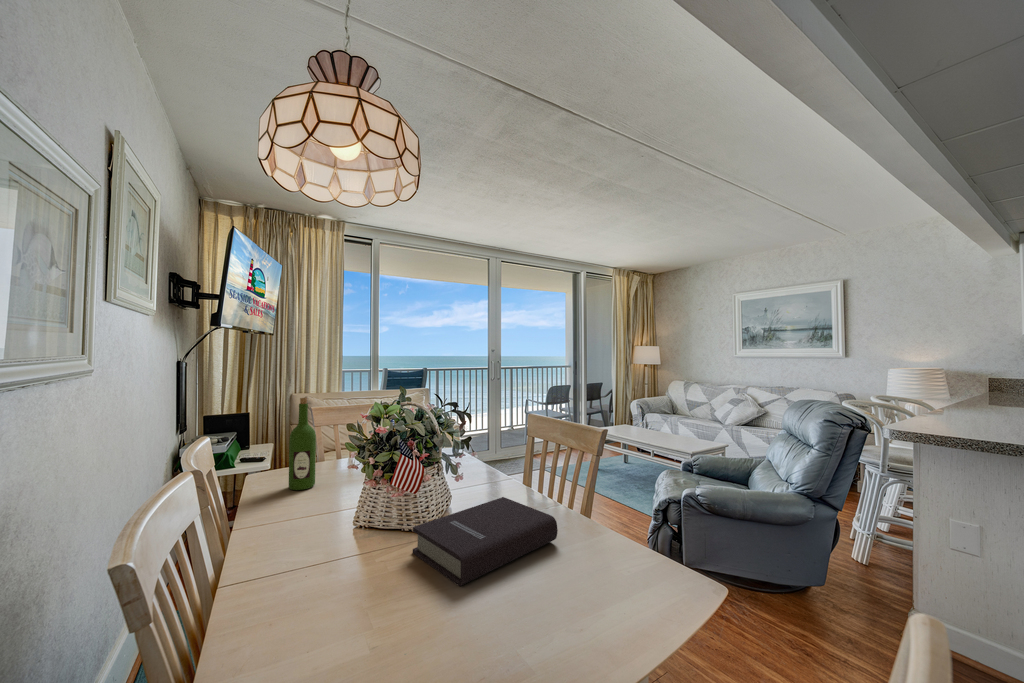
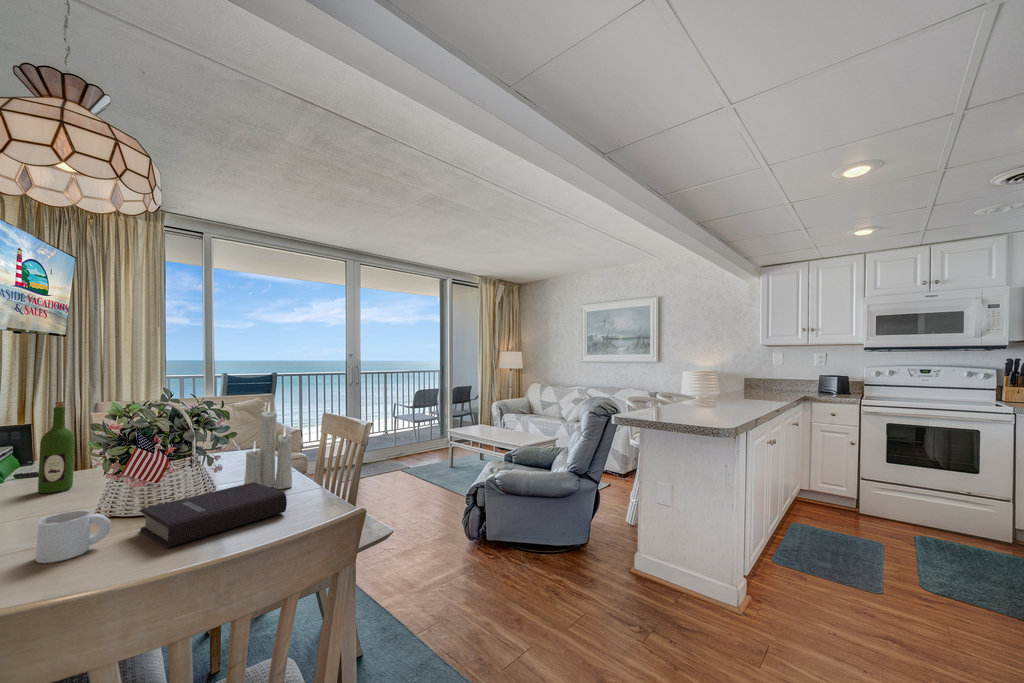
candle: none [481,397,528,507] -> present [244,403,292,489]
mug: none [331,529,394,594] -> present [36,510,111,563]

